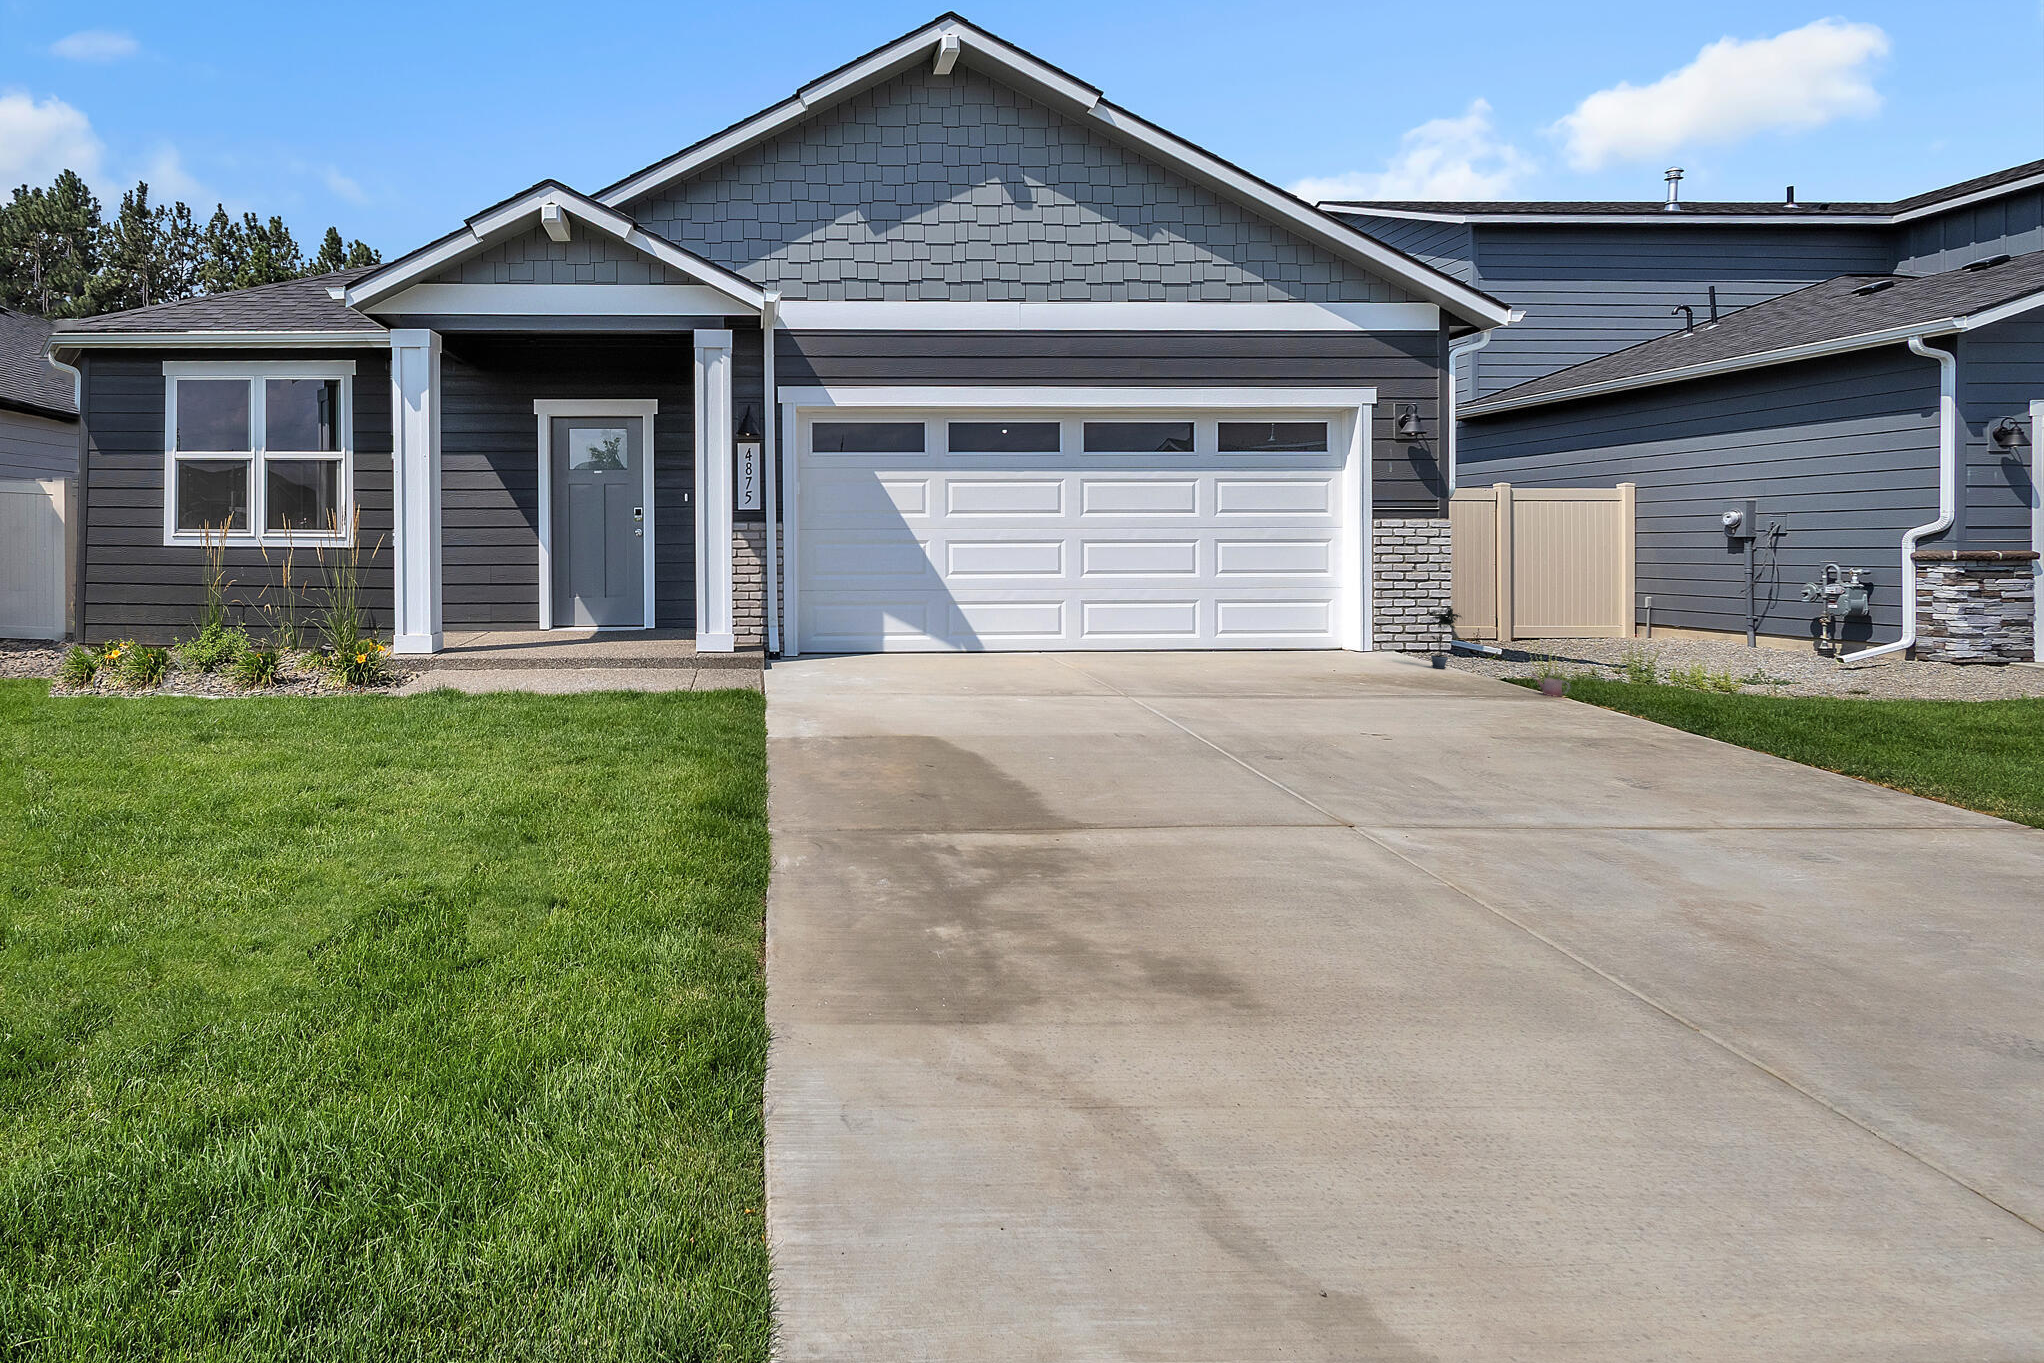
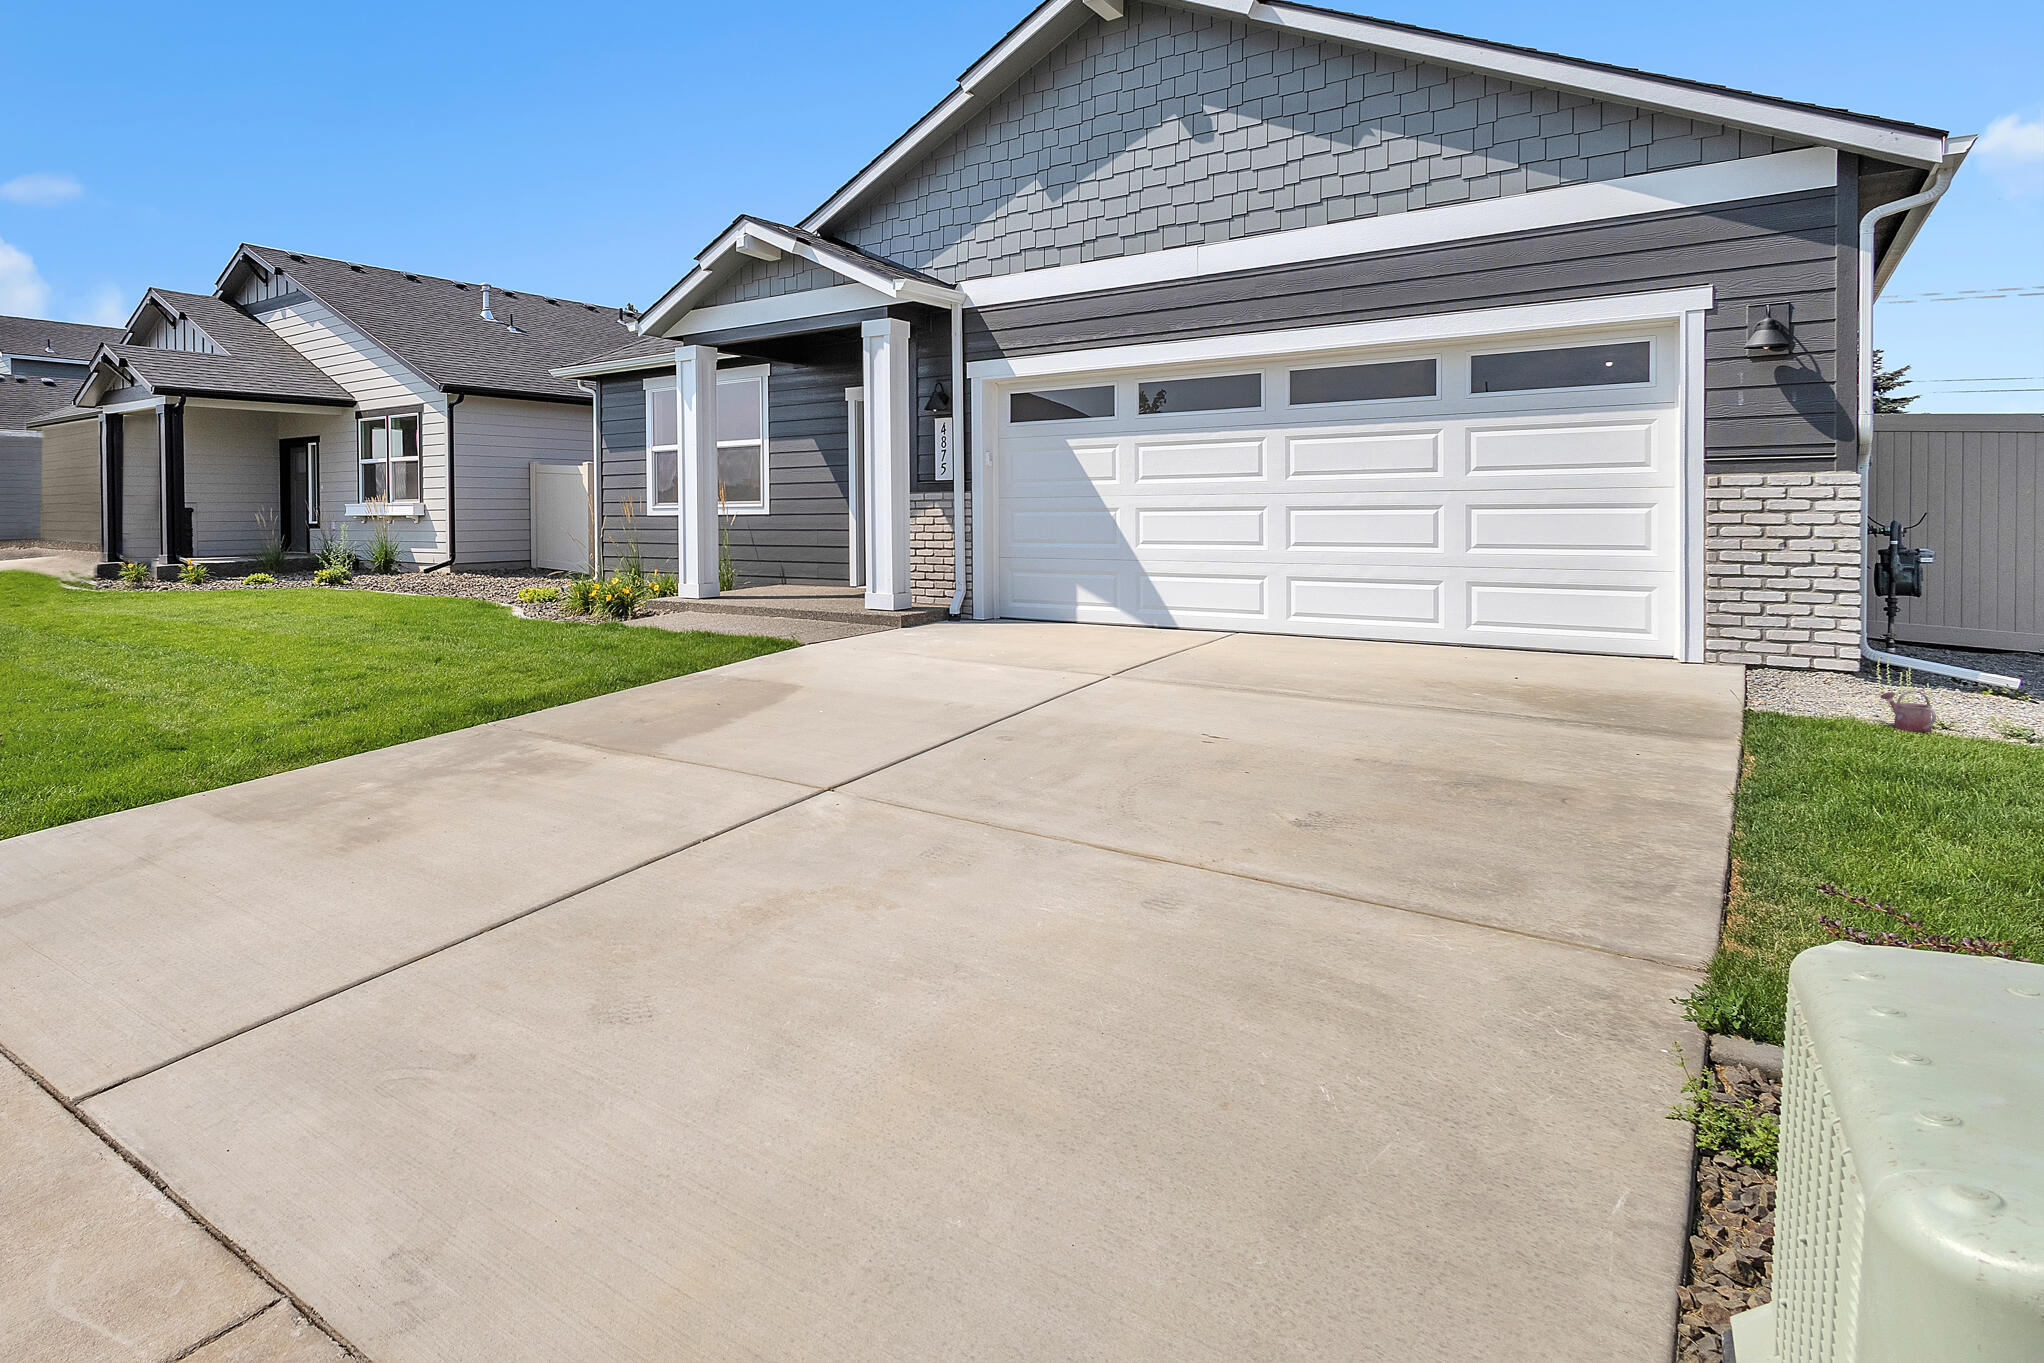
potted plant: present [1428,605,1461,669] -> none [1796,589,1853,684]

